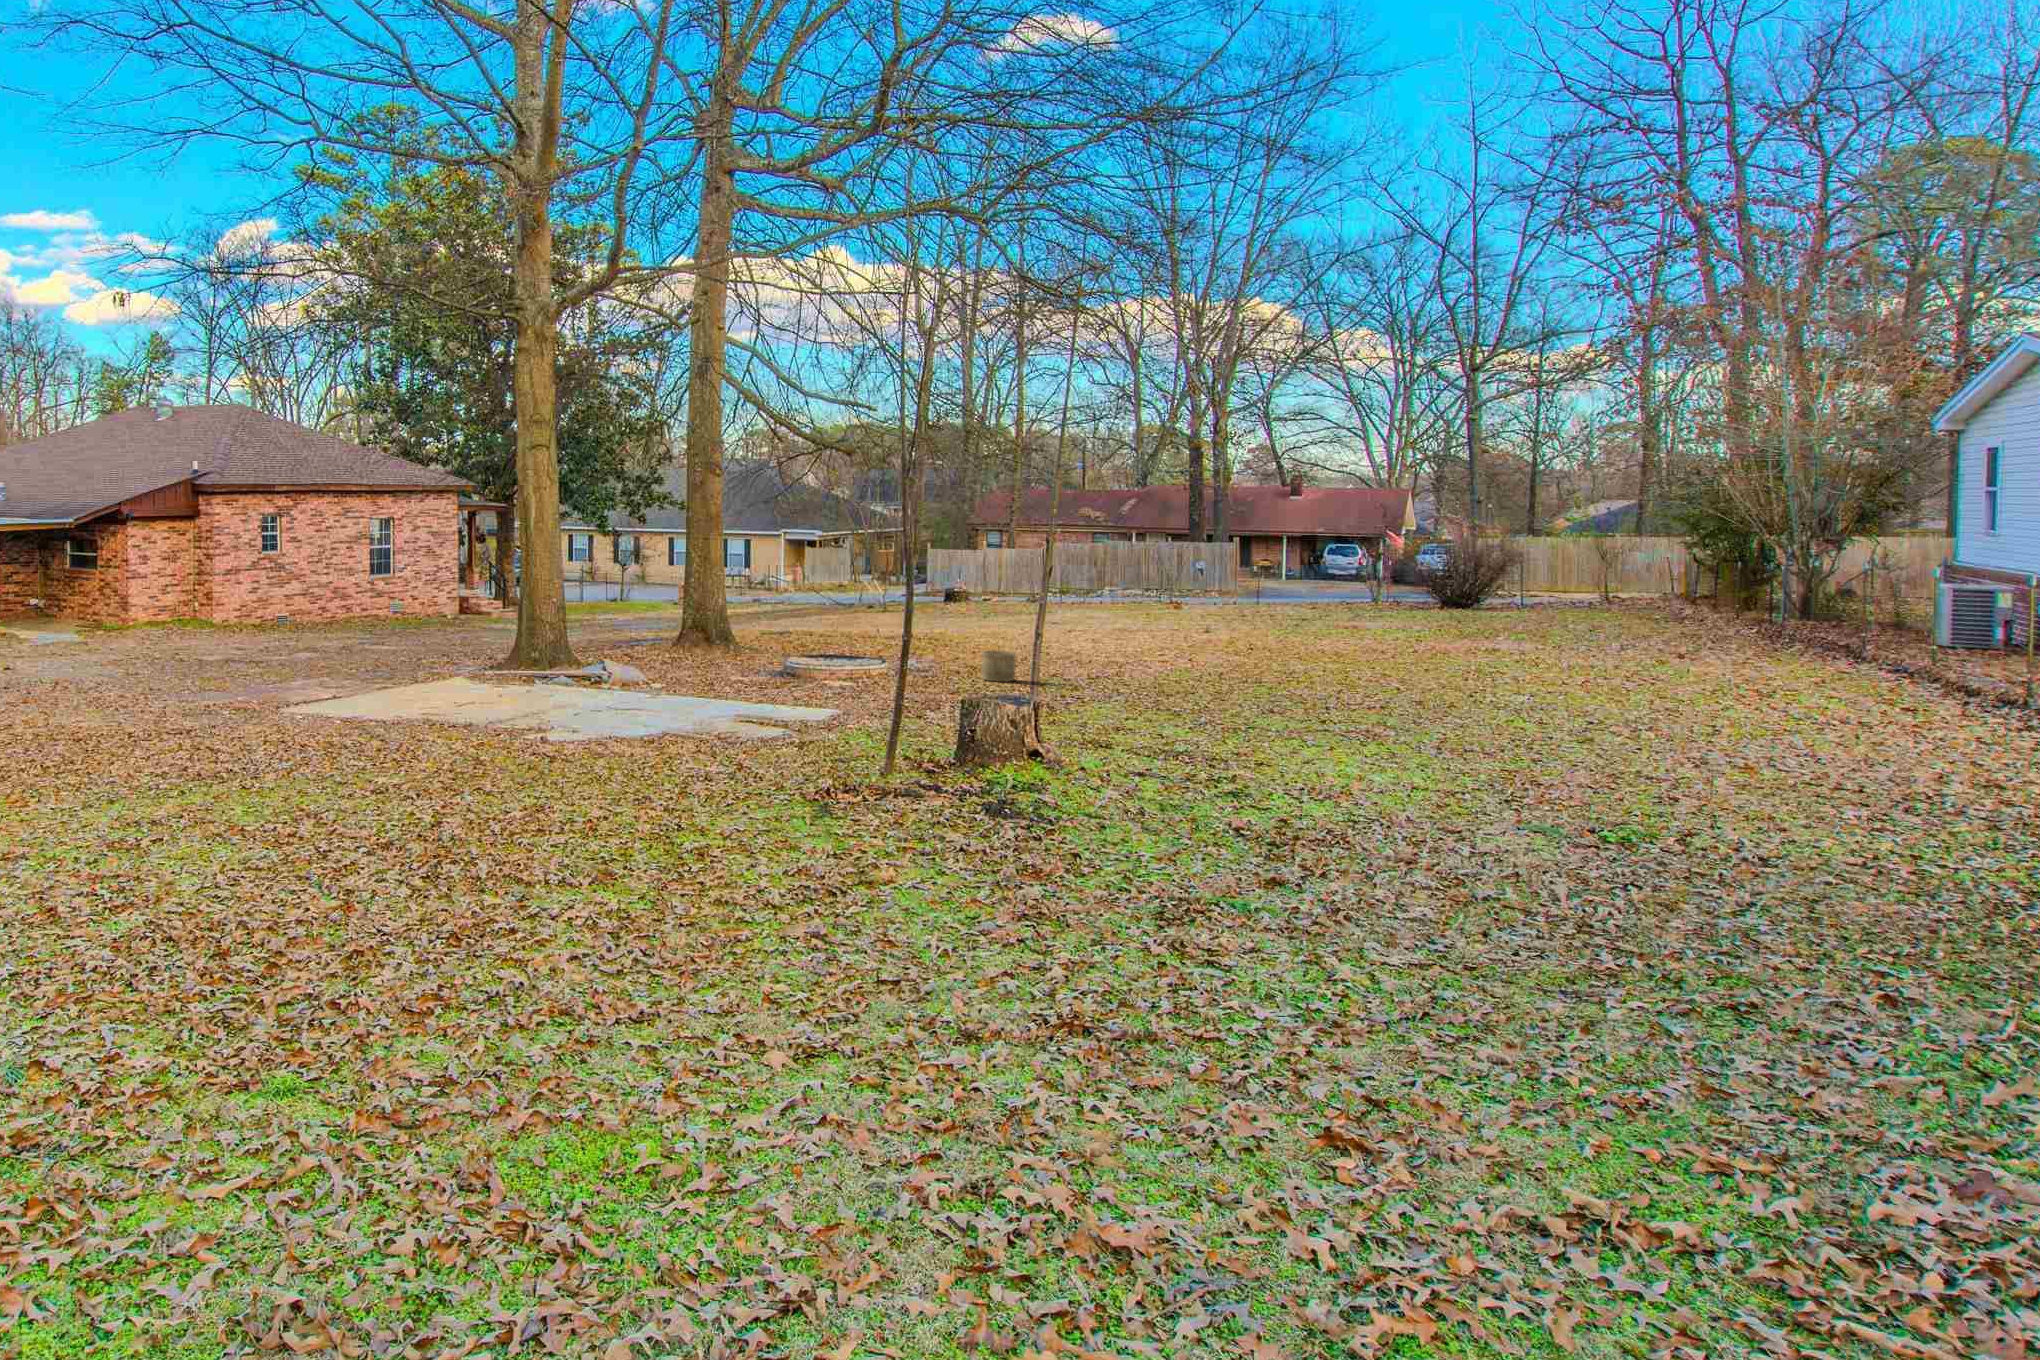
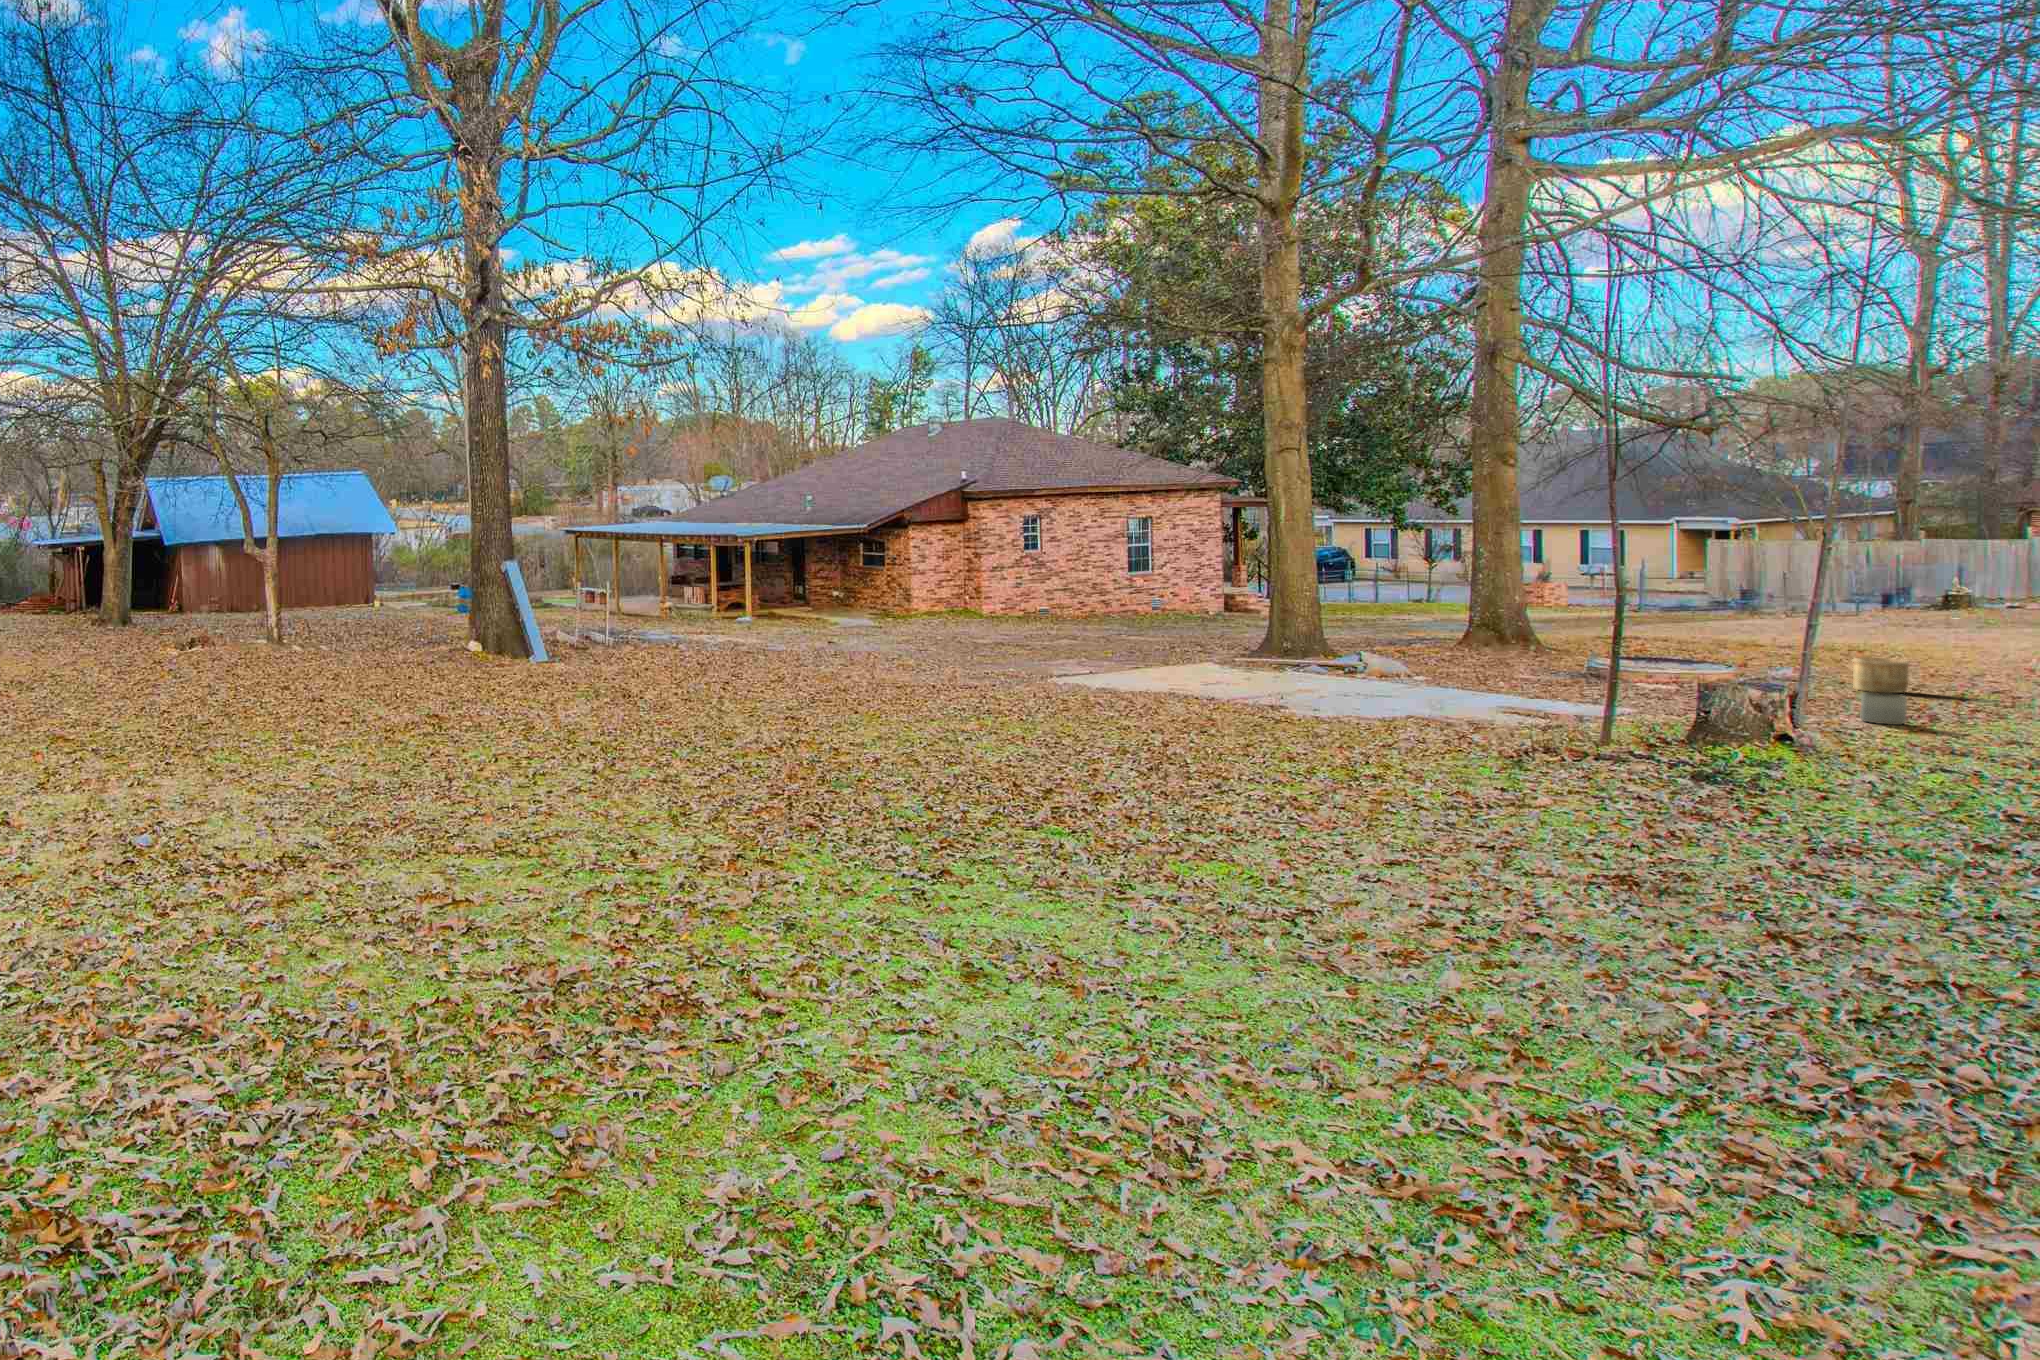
planter: none [1028,690,1059,720] -> present [1860,692,1907,725]

